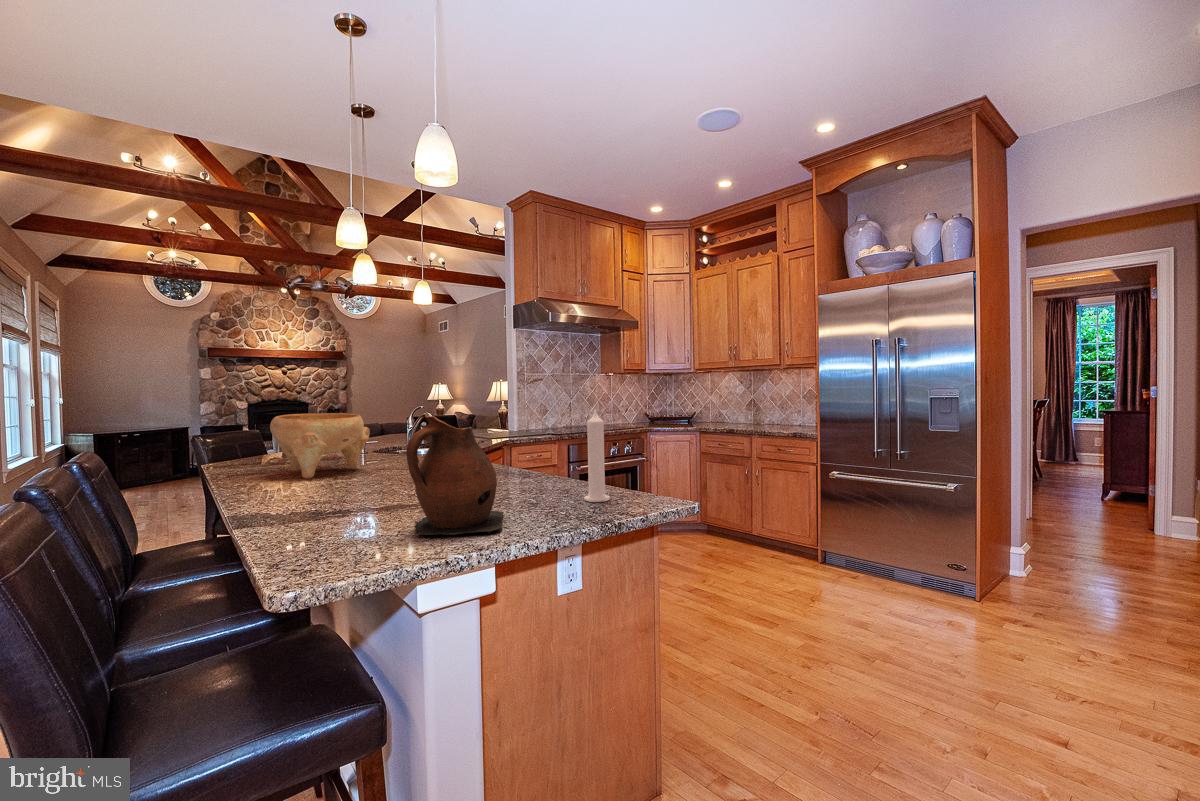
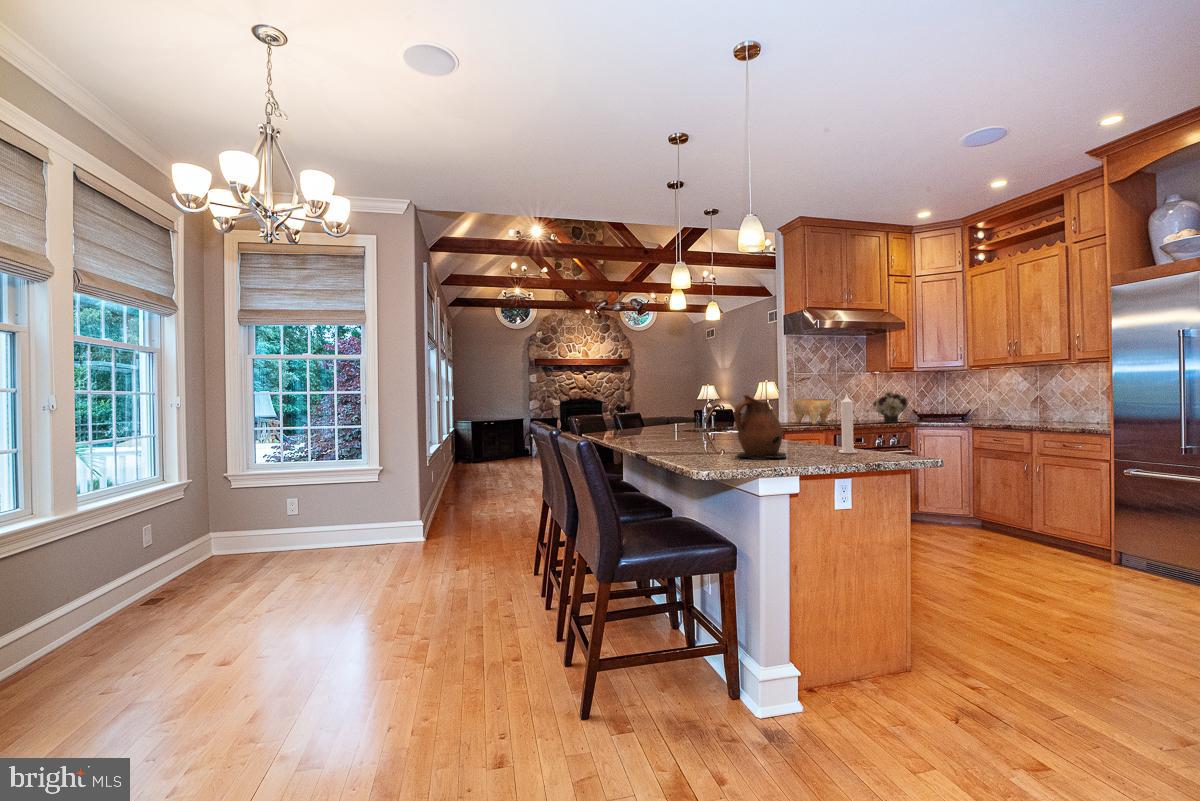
flower arrangement: none [607,392,642,428] -> present [873,390,909,423]
decorative bowl: present [270,413,370,479] -> present [793,399,831,424]

